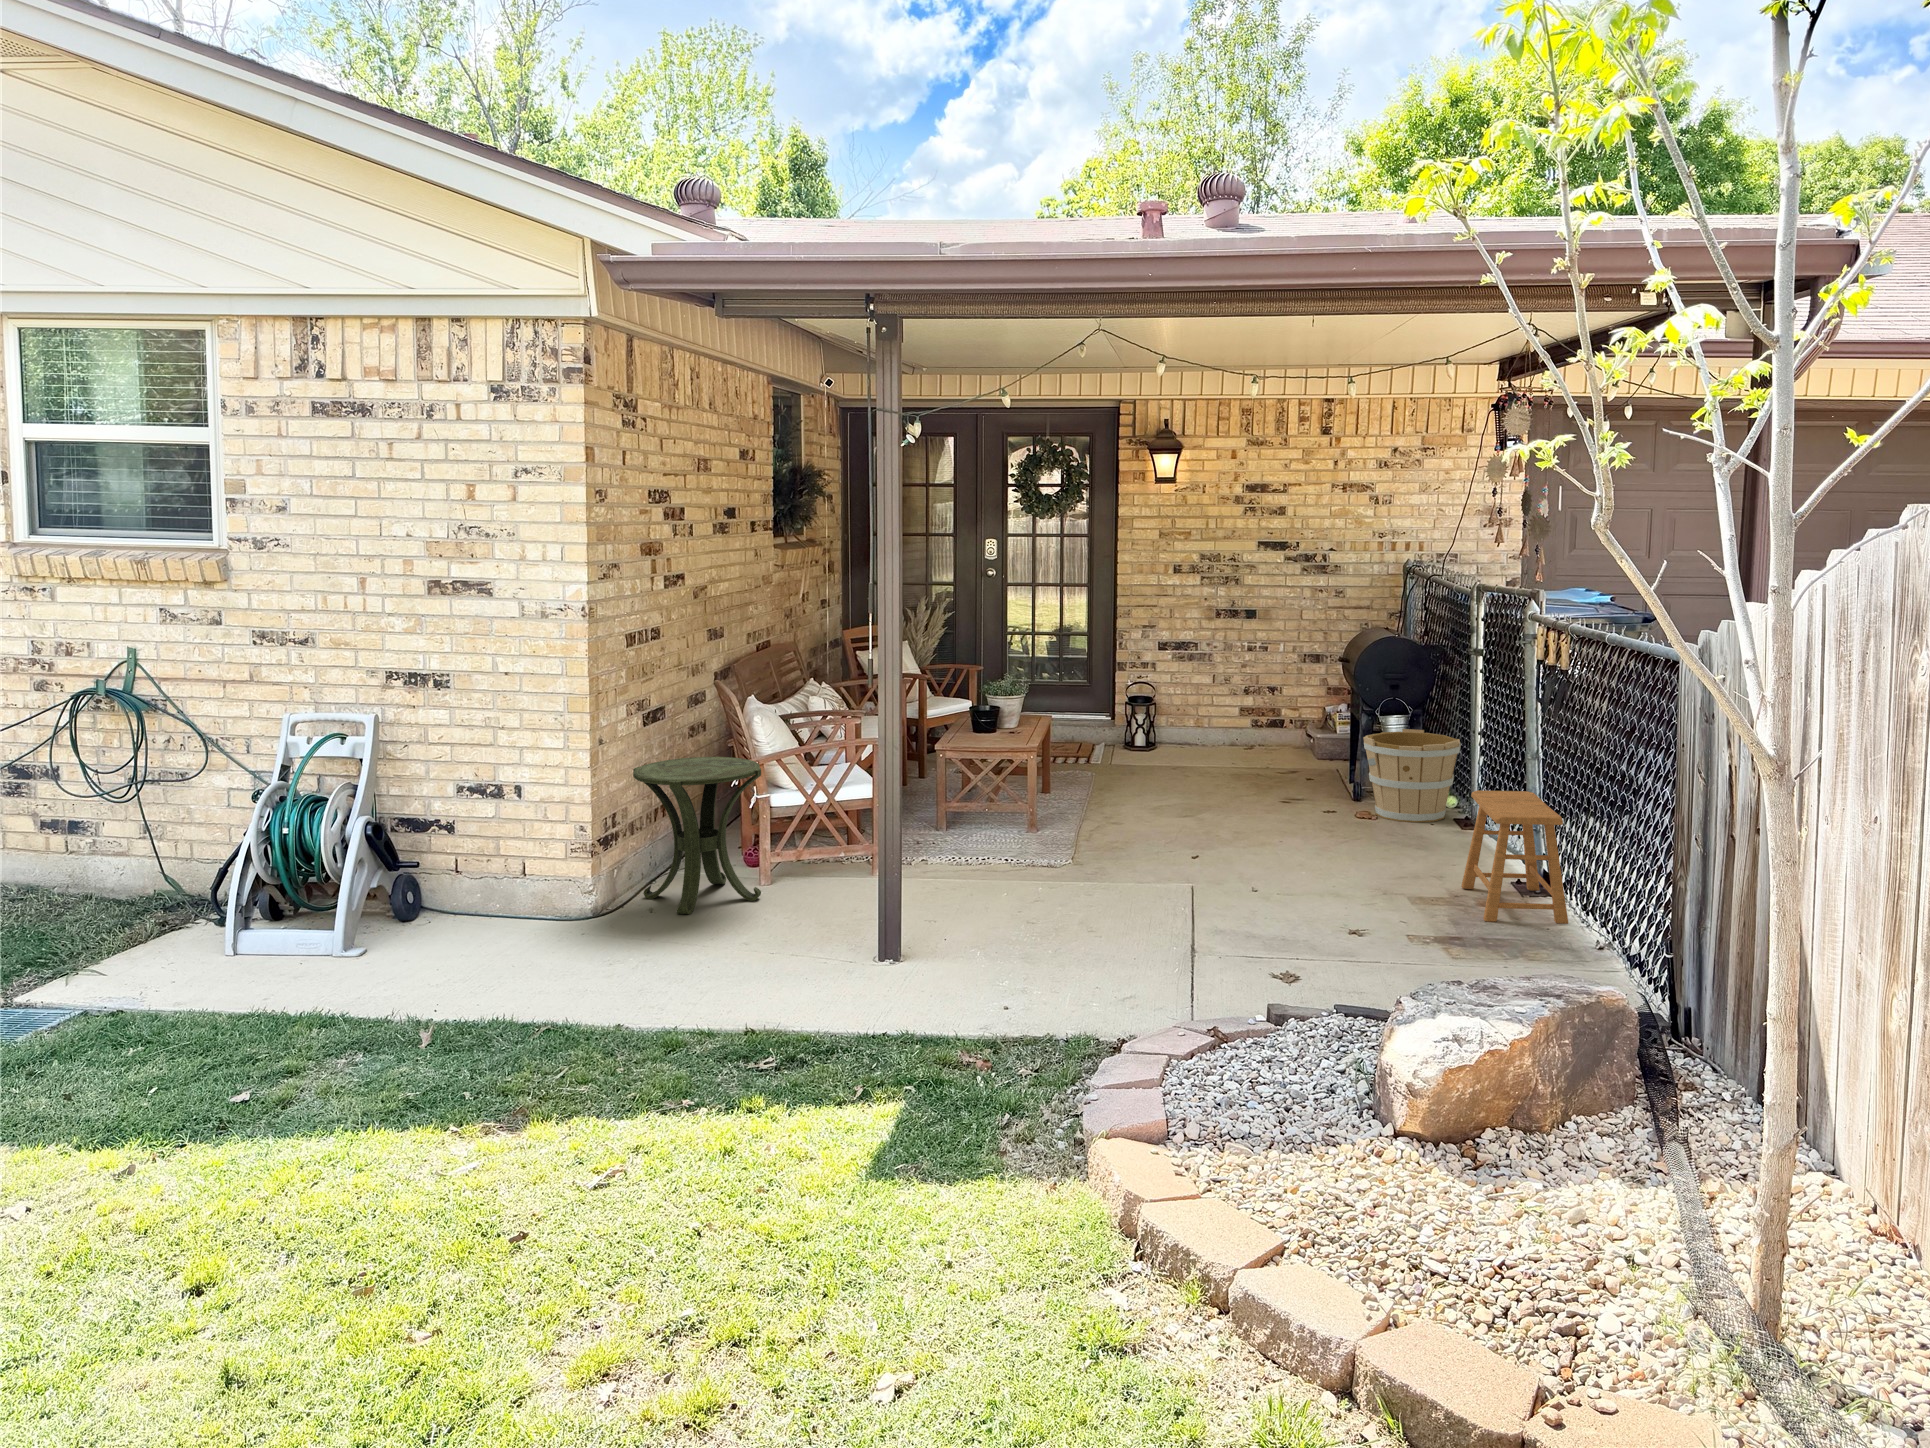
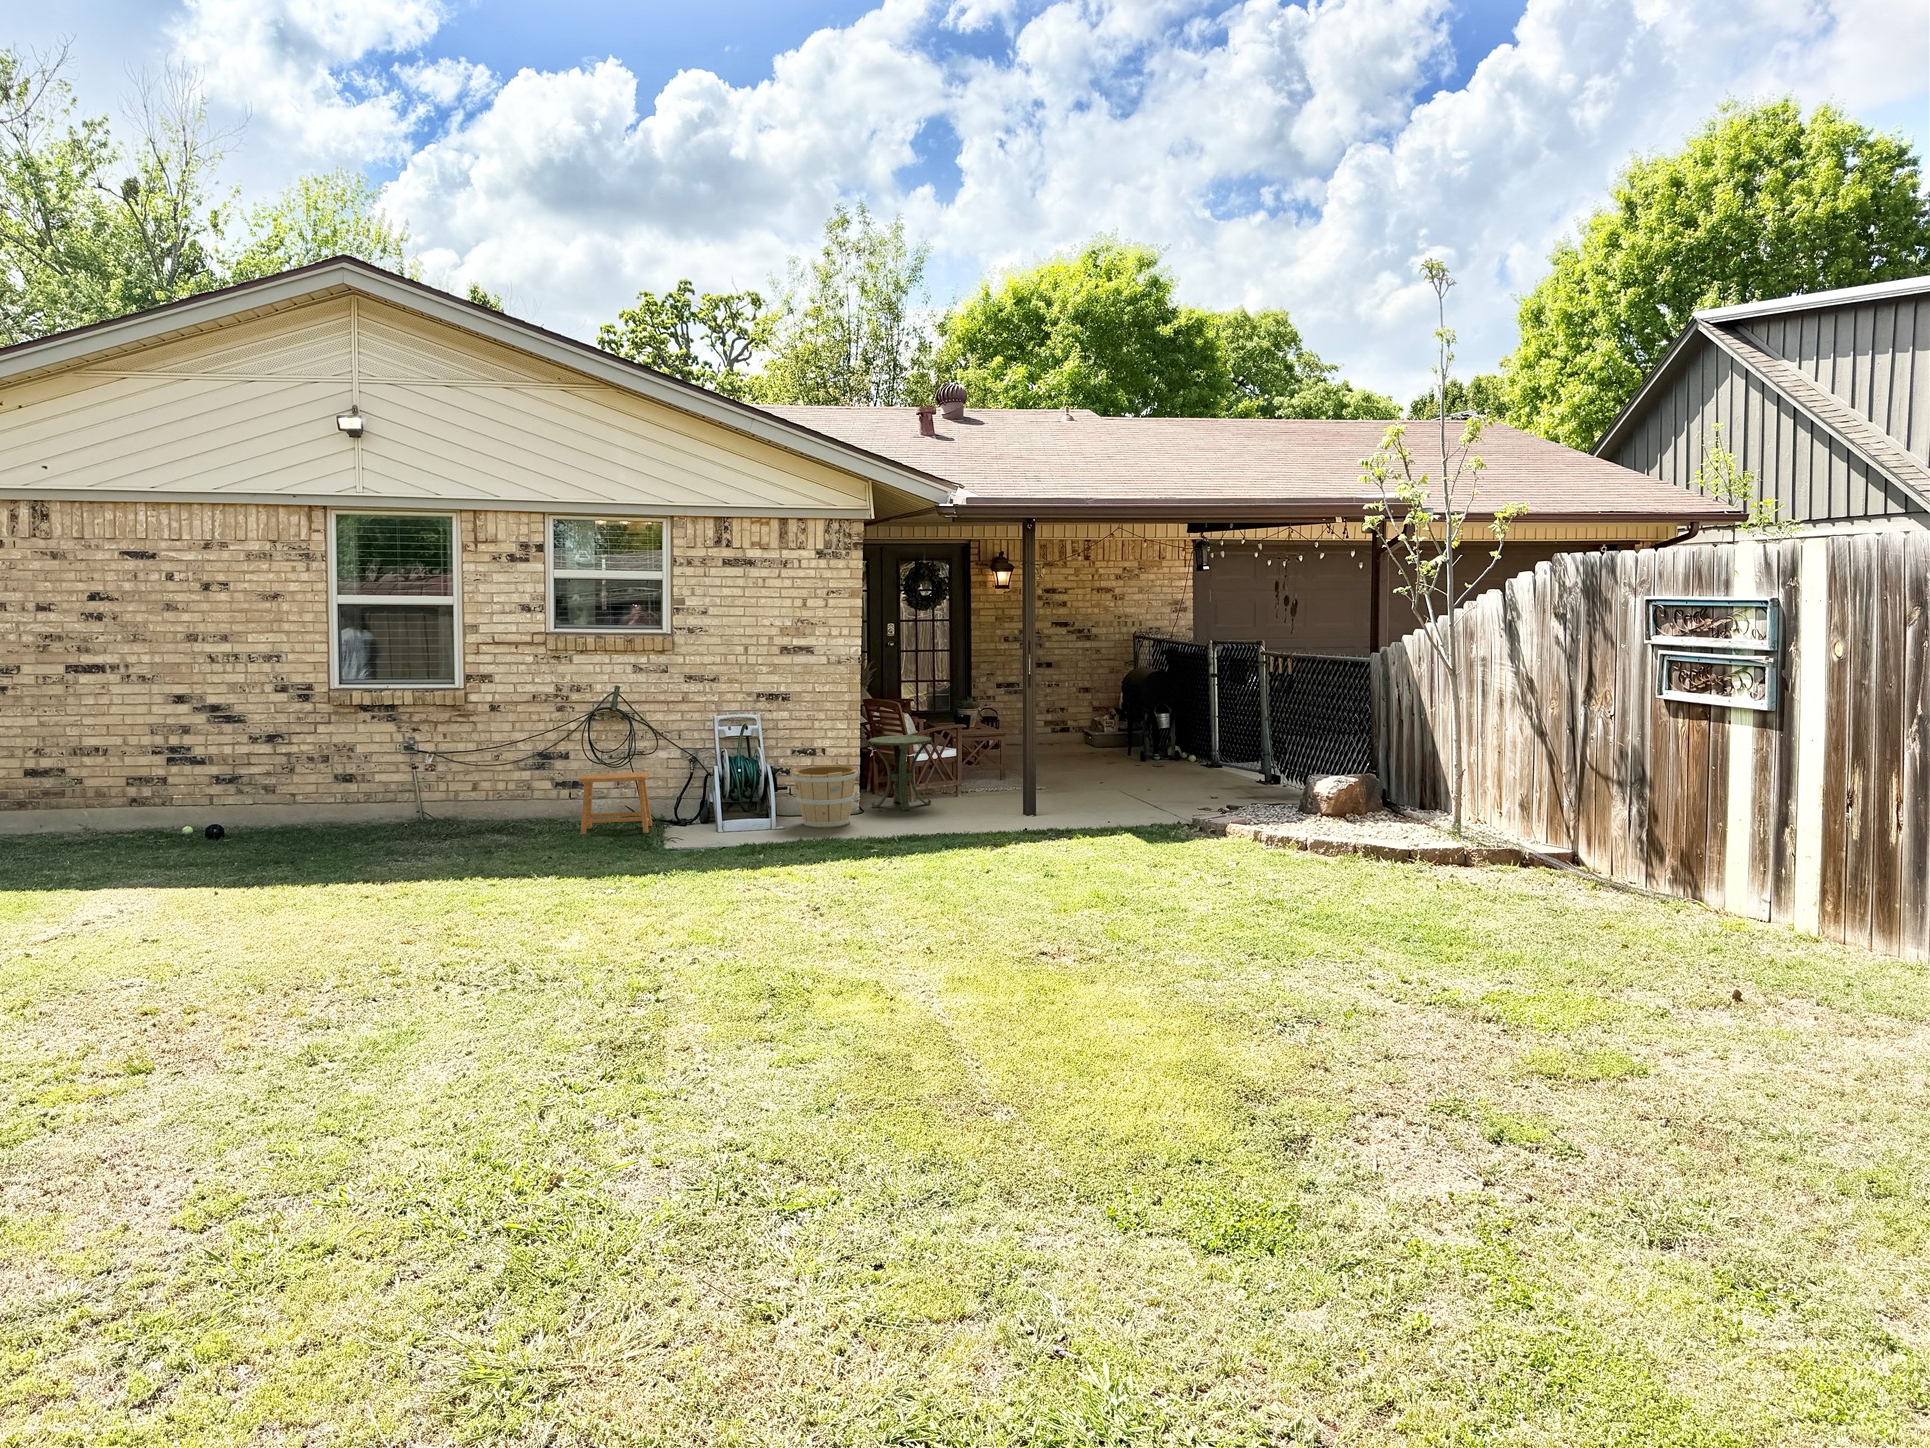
wooden bucket: present [1363,729,1461,823] -> present [792,764,858,828]
stool: present [1461,790,1568,924] -> present [578,772,652,834]

